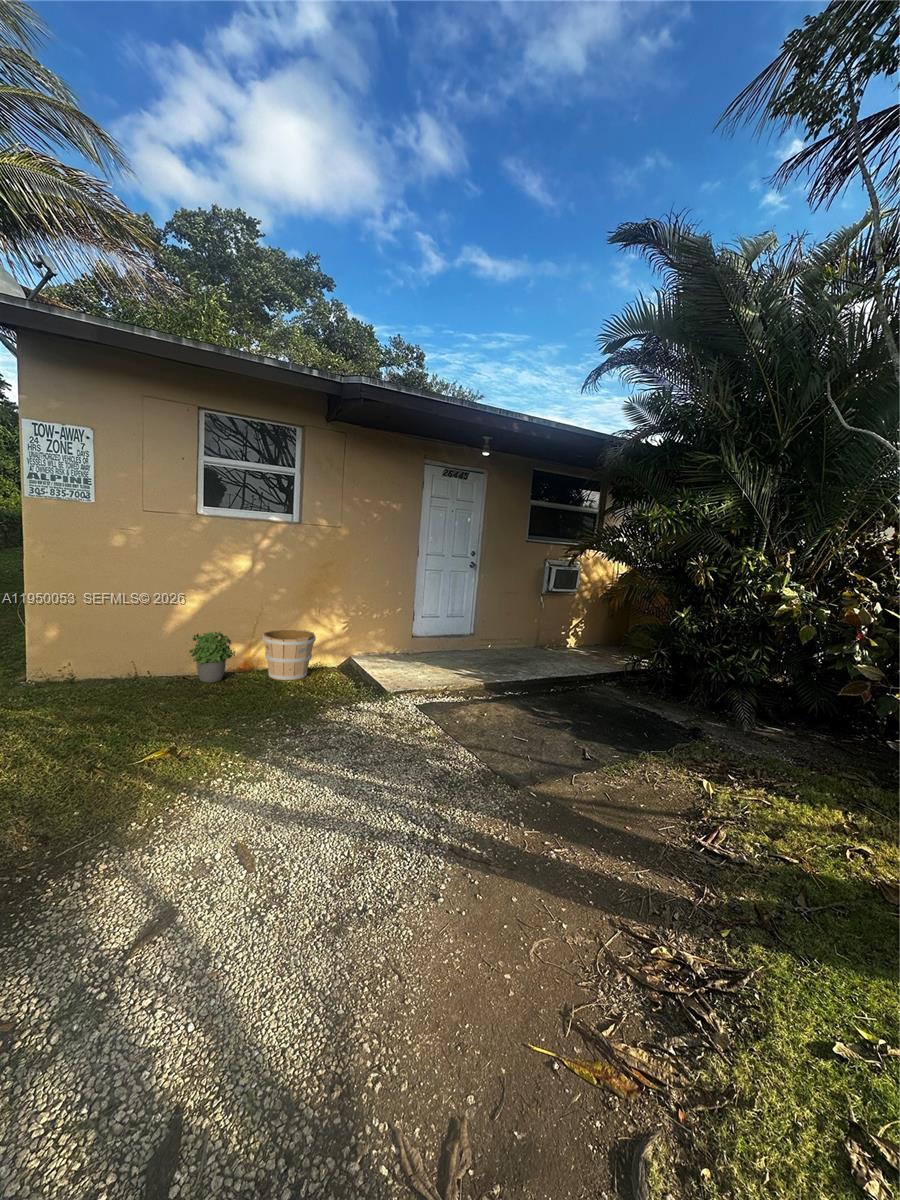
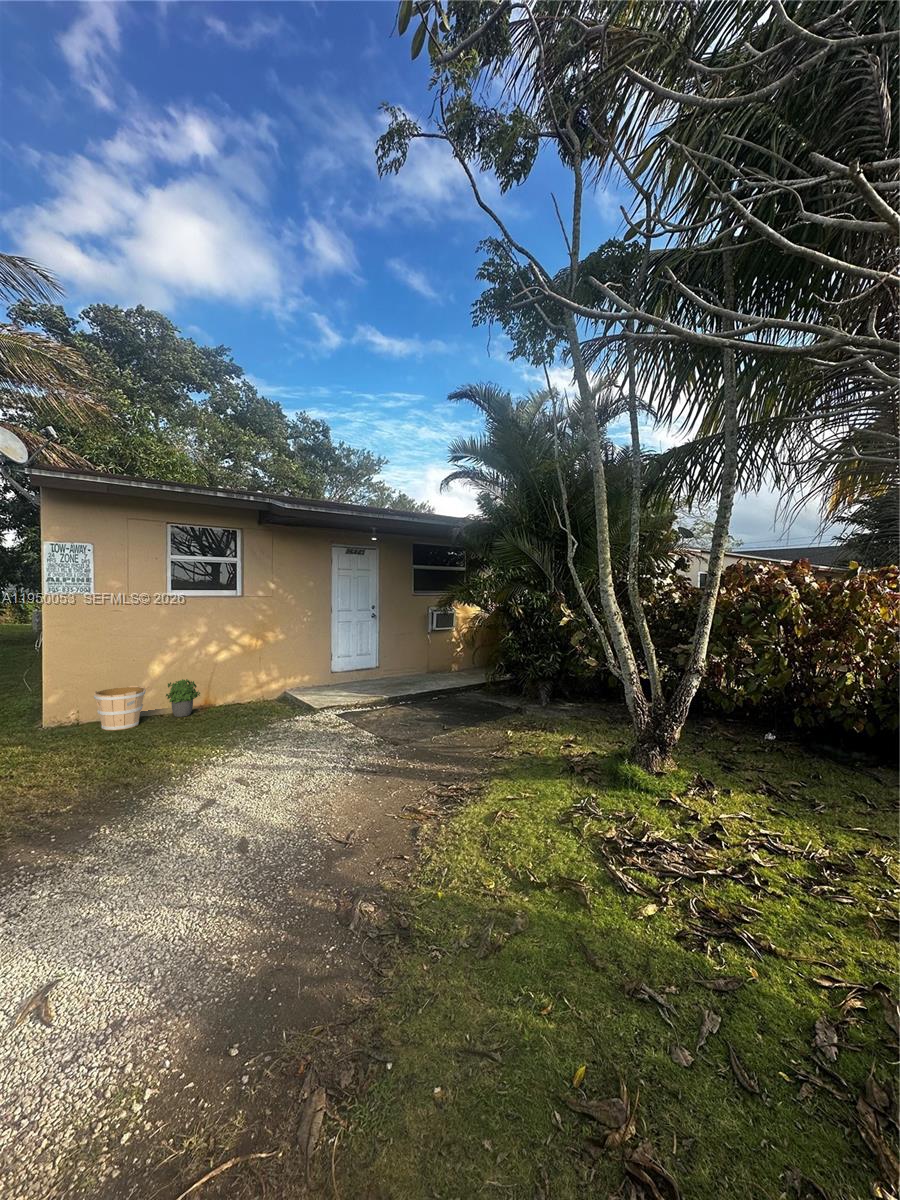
wooden bucket: present [262,629,316,681] -> present [94,686,146,731]

